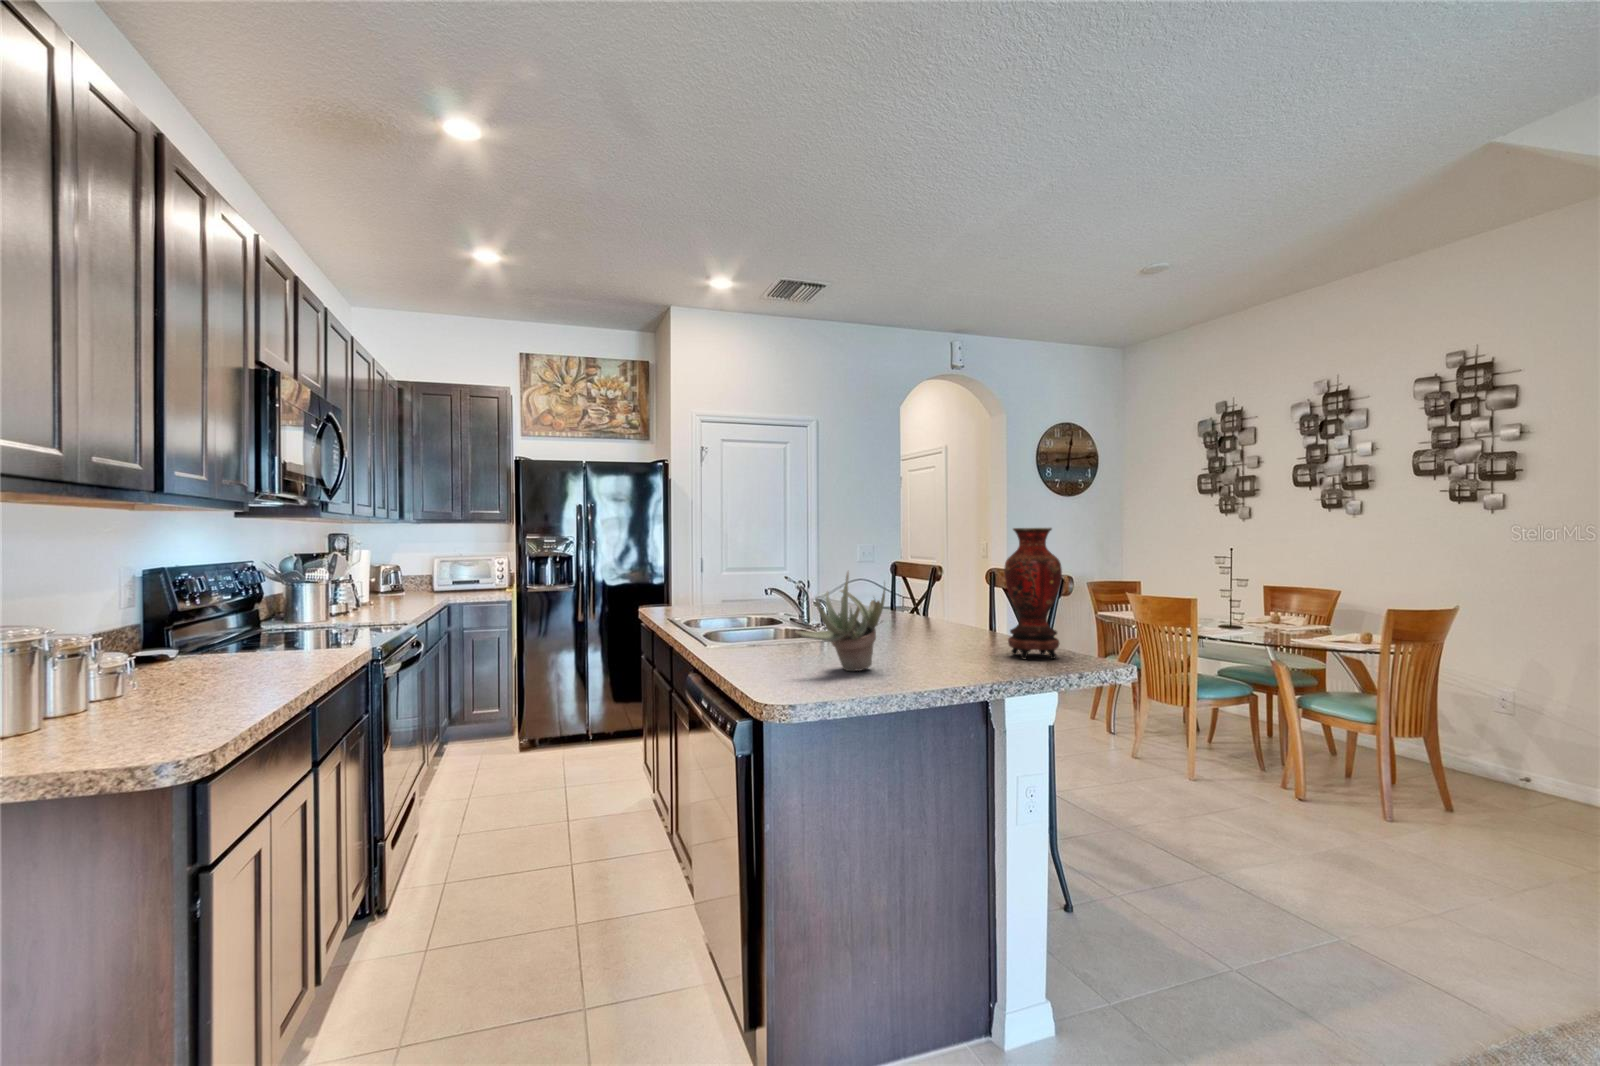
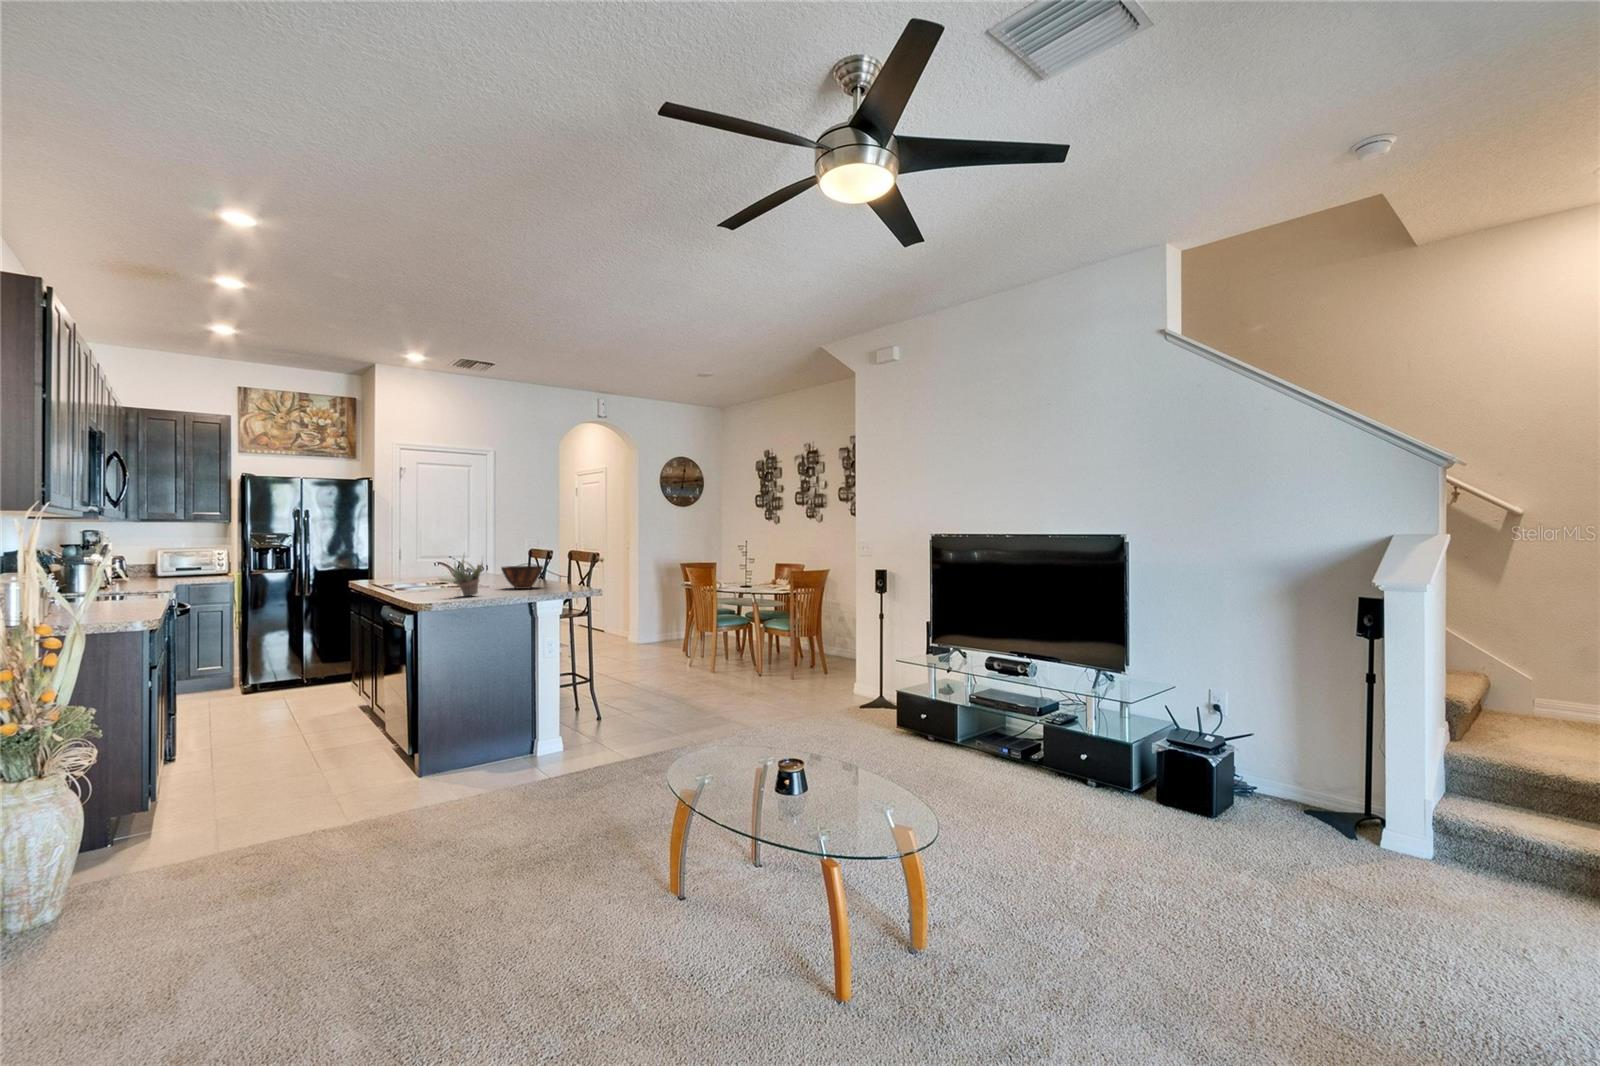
vase: present [1004,528,1062,659] -> none [548,533,574,591]
bowl: none [891,596,975,644] -> present [501,566,543,589]

